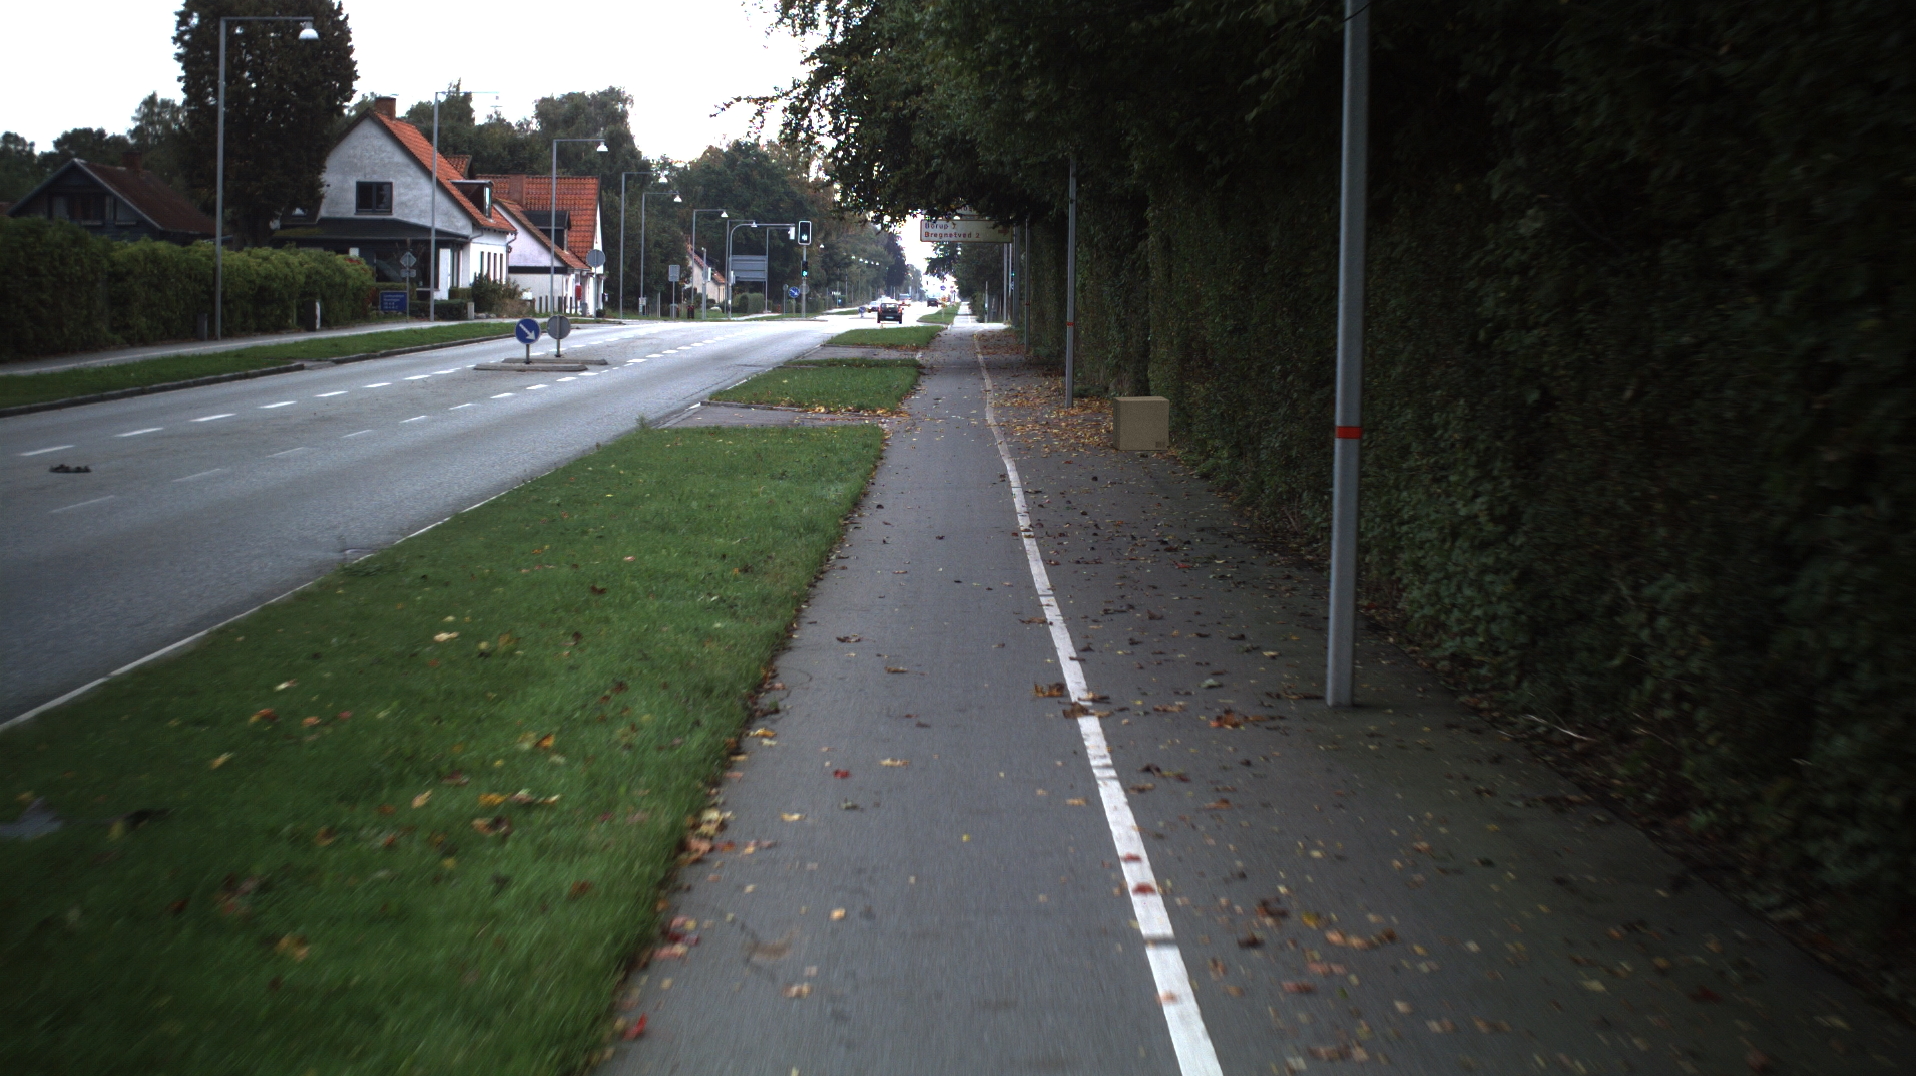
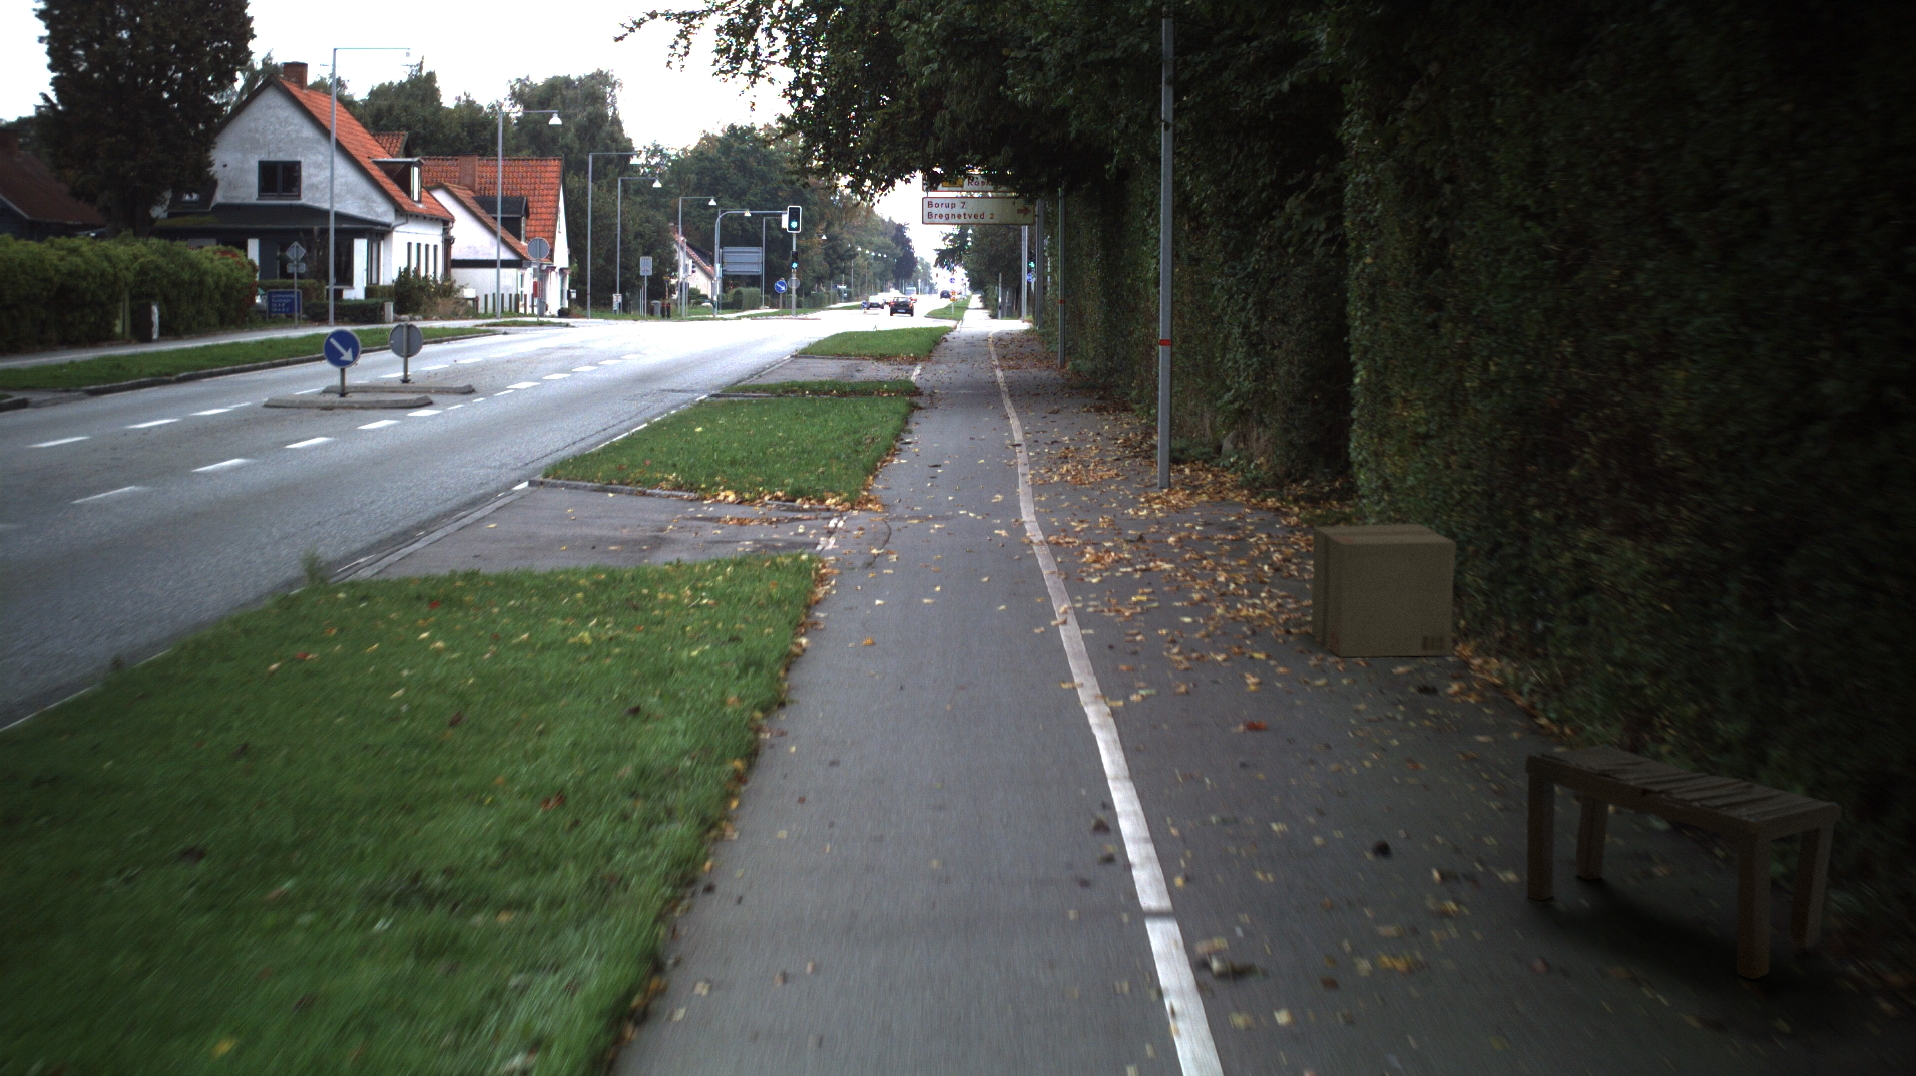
bench: none [1136,437,1218,492] -> present [1525,744,1842,979]

